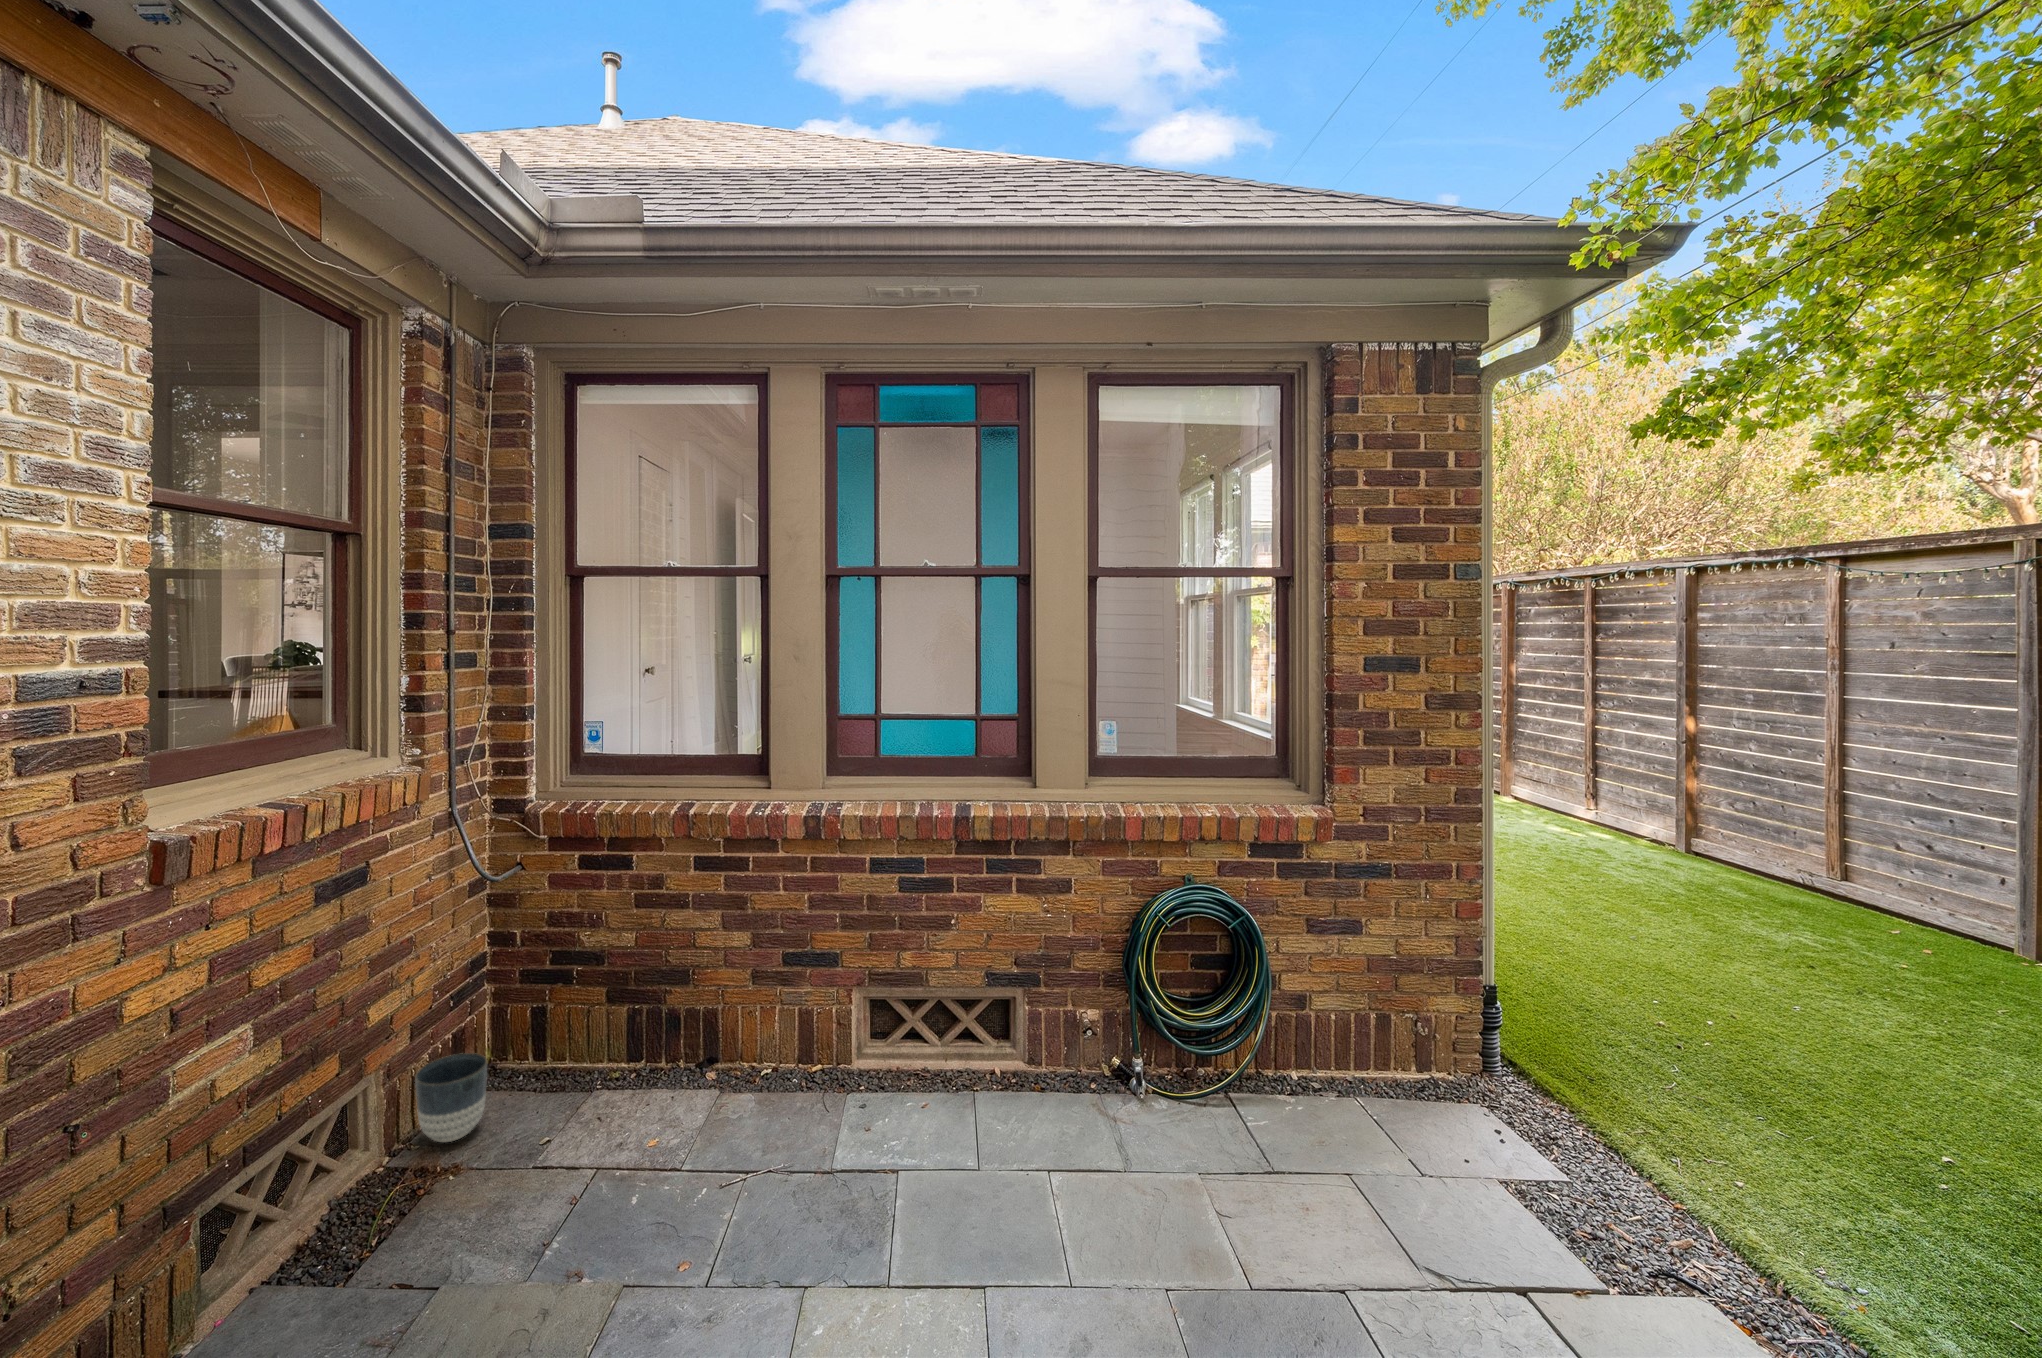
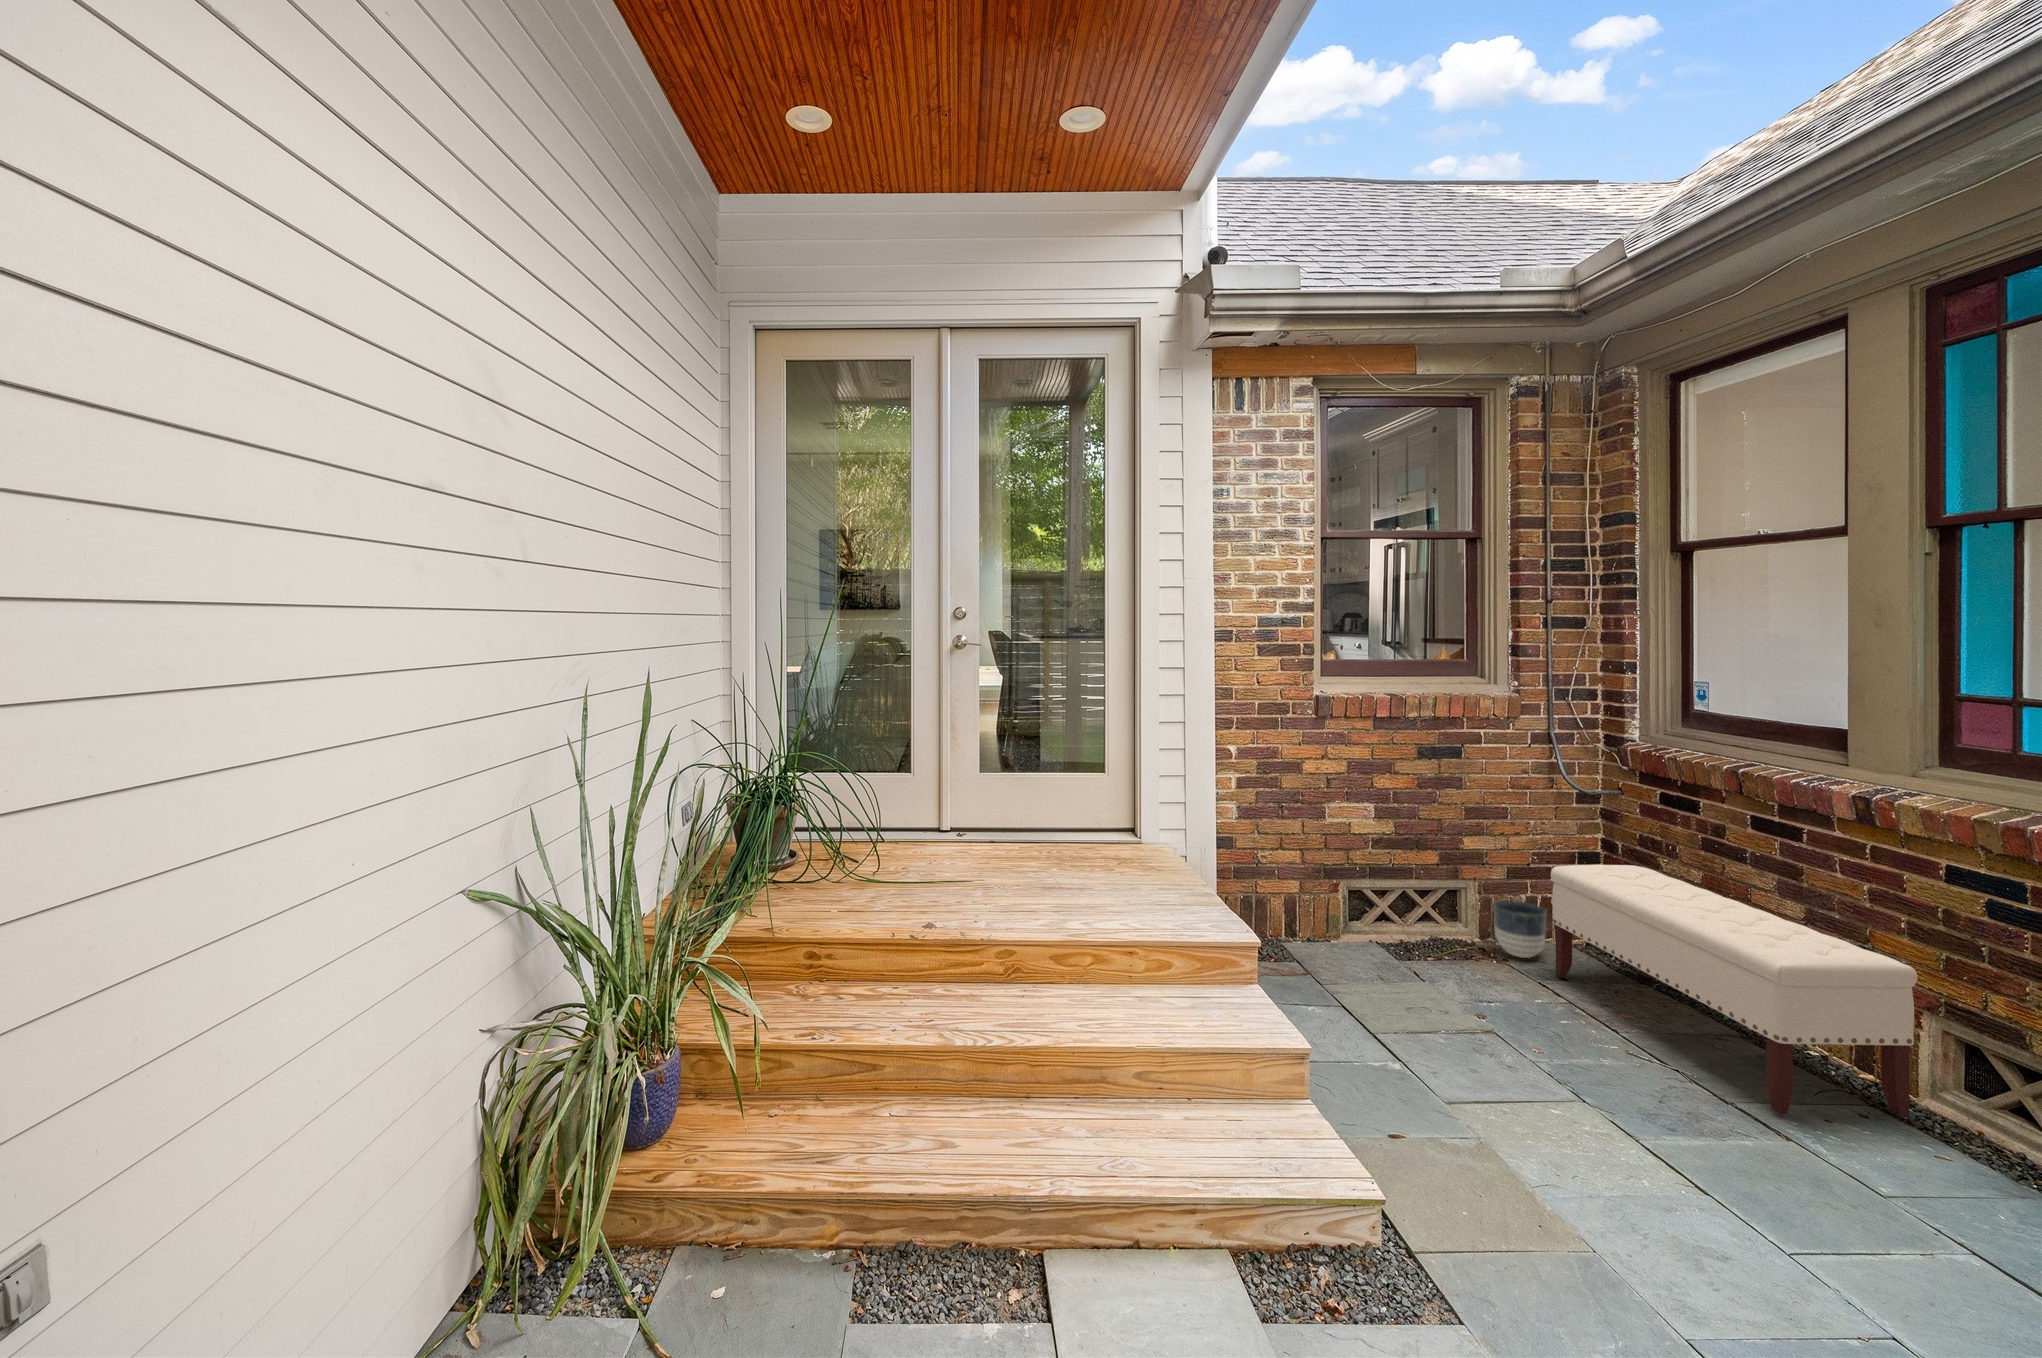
bench: none [517,949,866,1142] -> present [1551,864,1917,1116]

